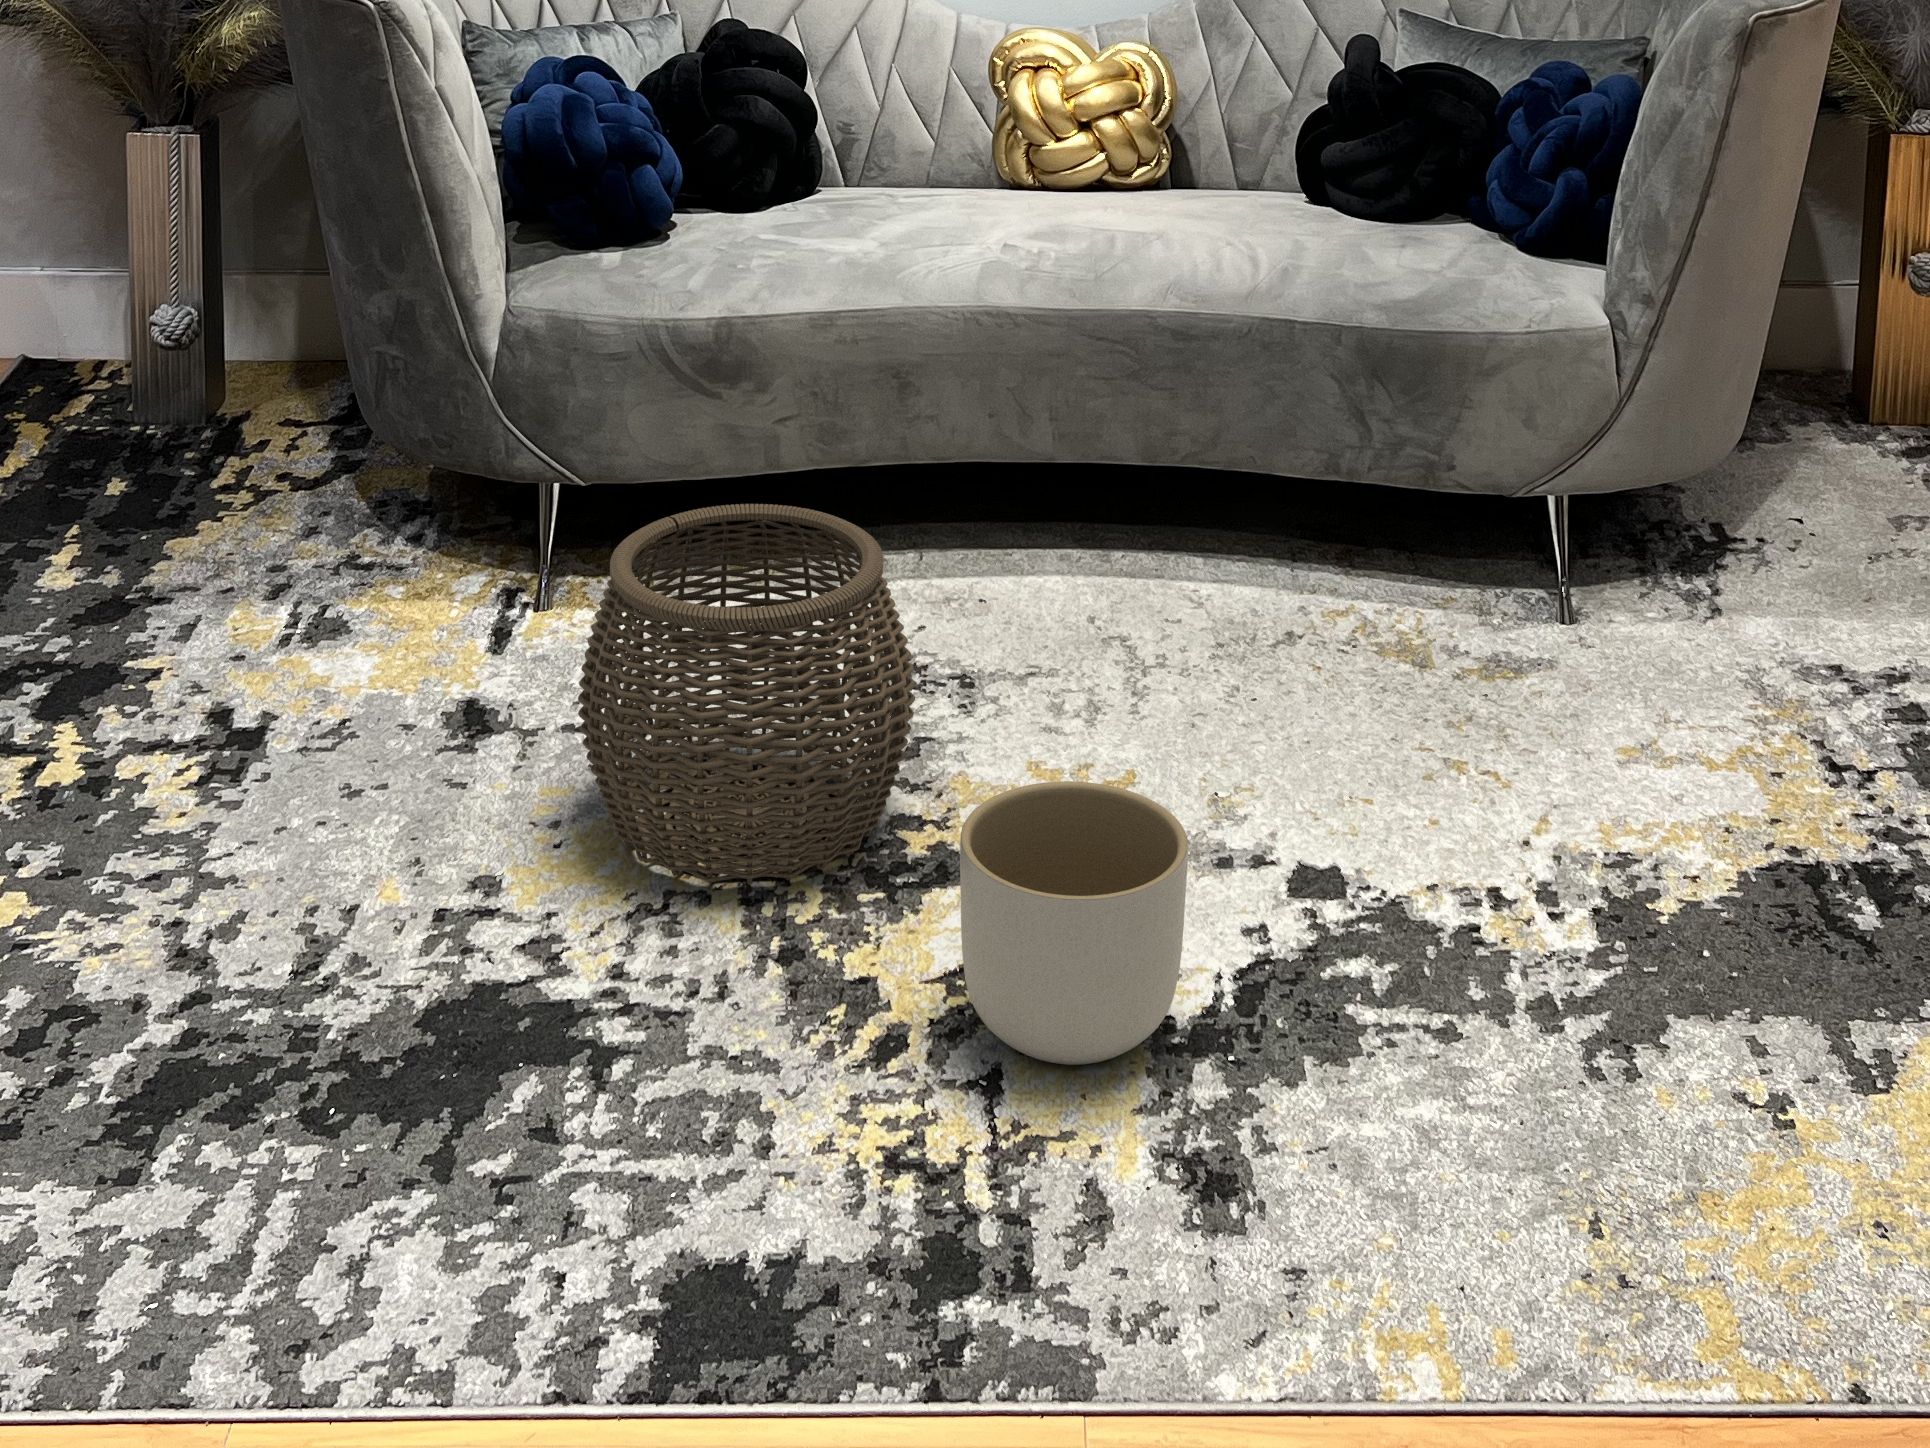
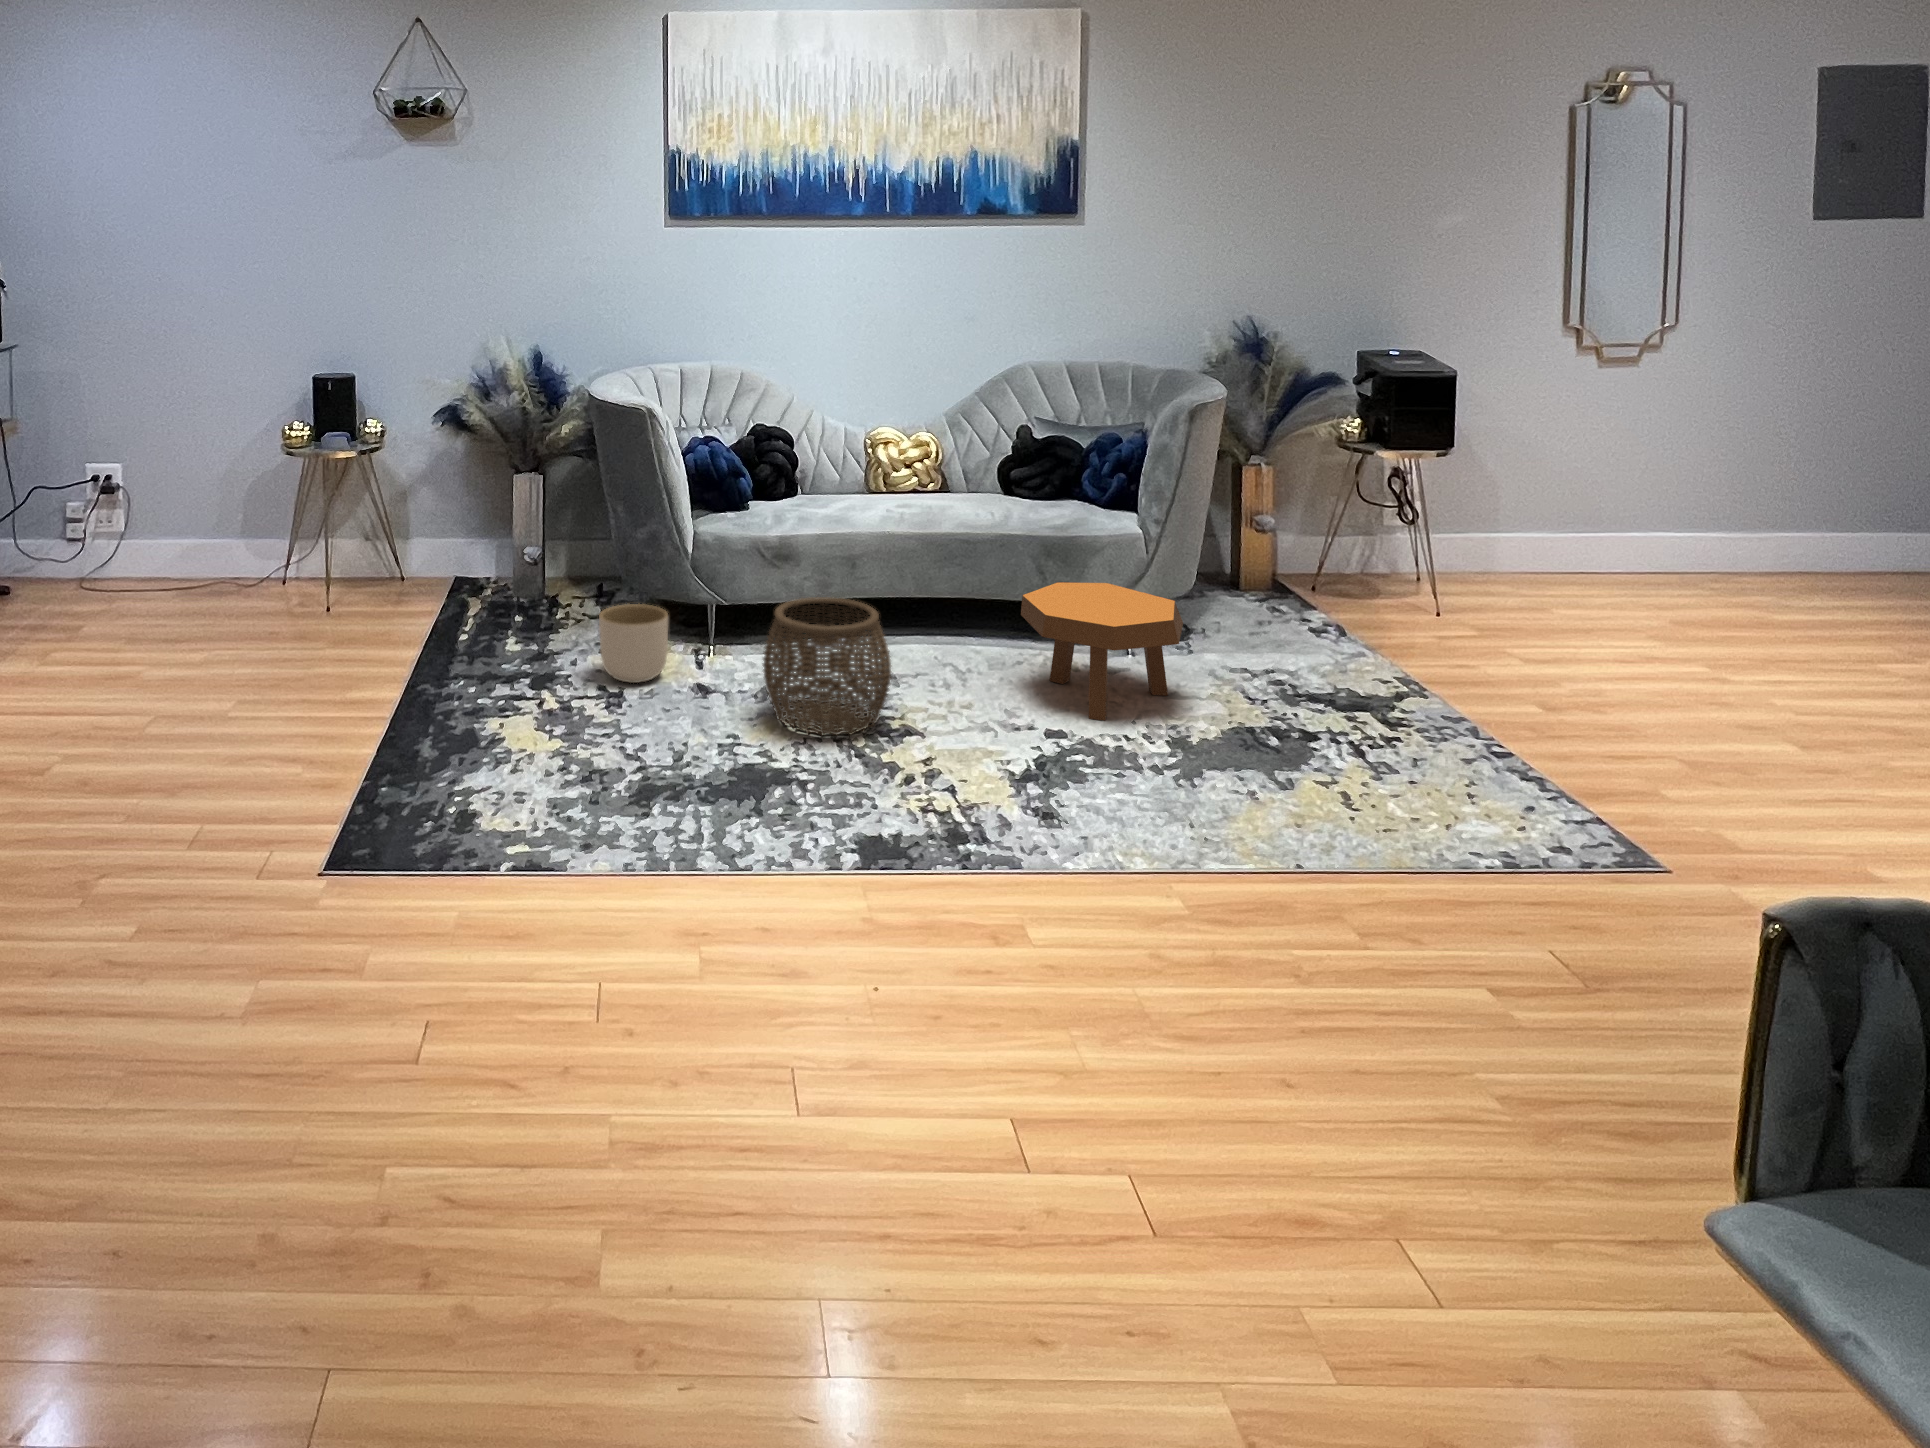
footstool: none [1283,450,1681,831] -> present [1021,583,1183,721]
planter: present [960,781,1188,1065] -> present [599,604,668,683]

